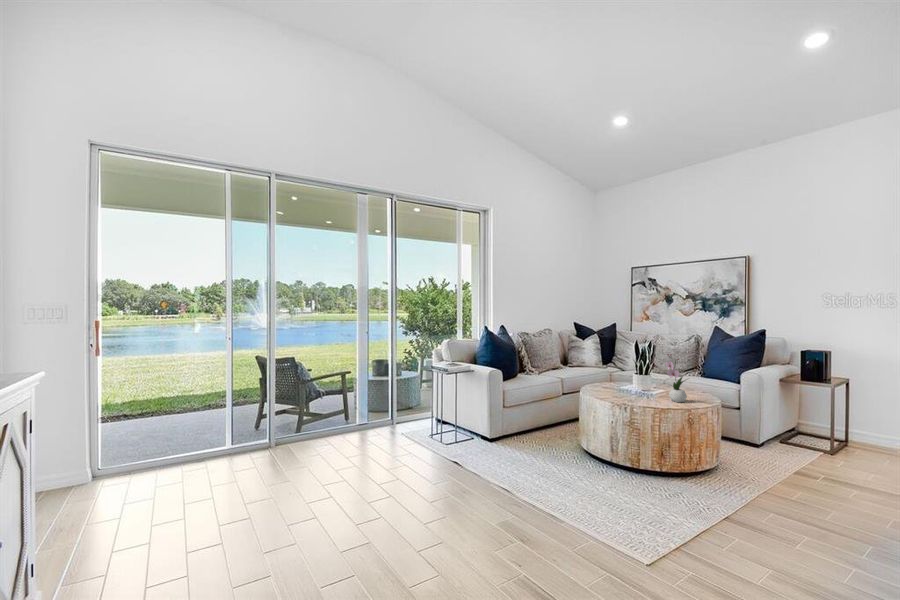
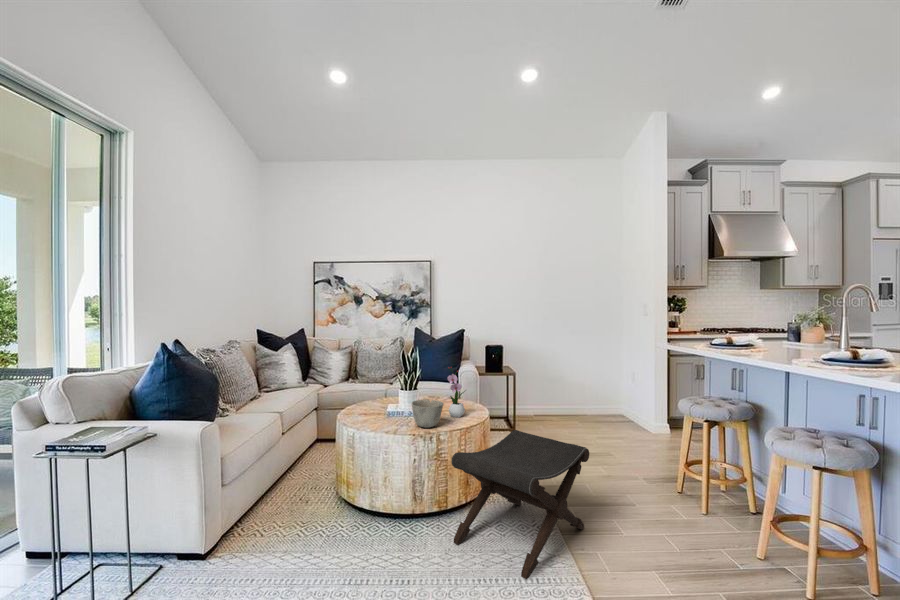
ceramic bowl: none [620,378,650,401] -> present [412,399,443,428]
footstool: none [614,416,765,534] -> present [451,430,589,579]

